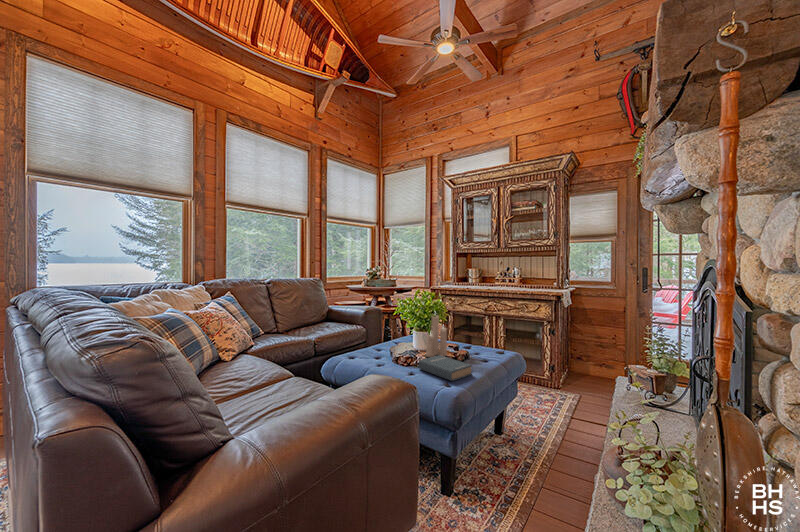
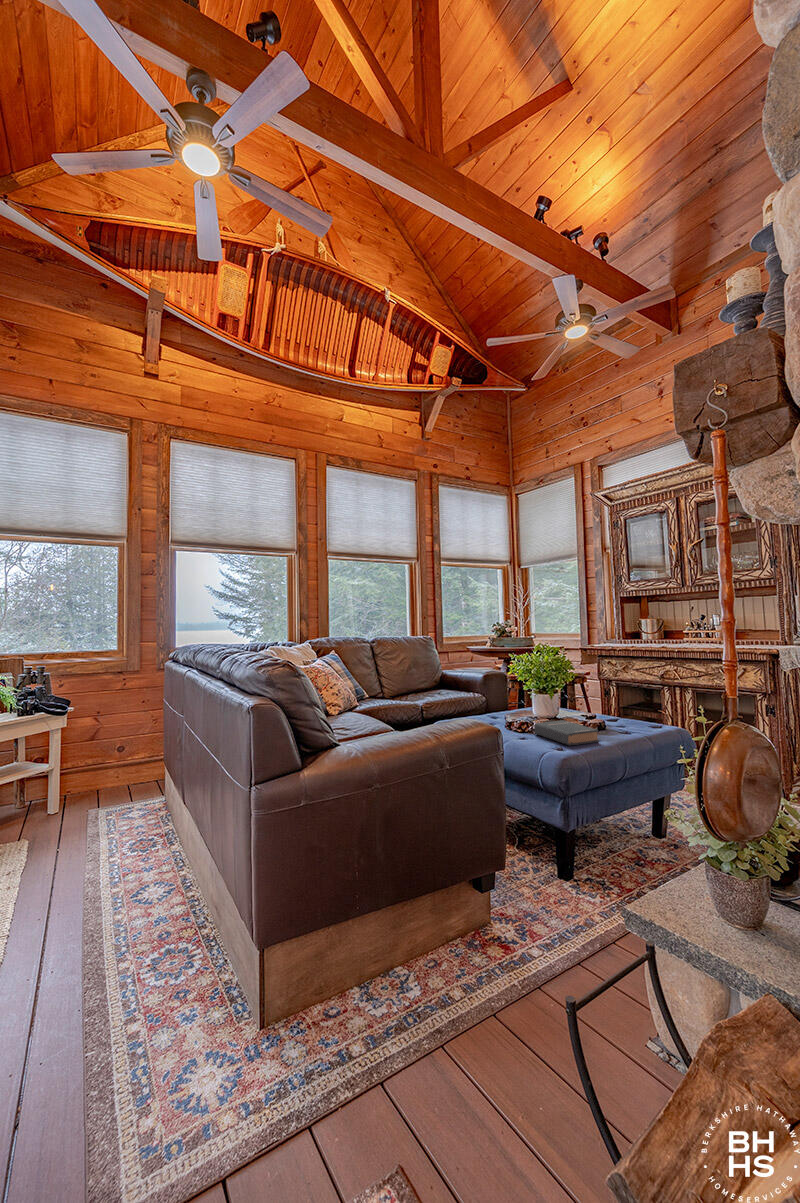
candle: present [426,316,447,357] -> none [550,664,578,724]

